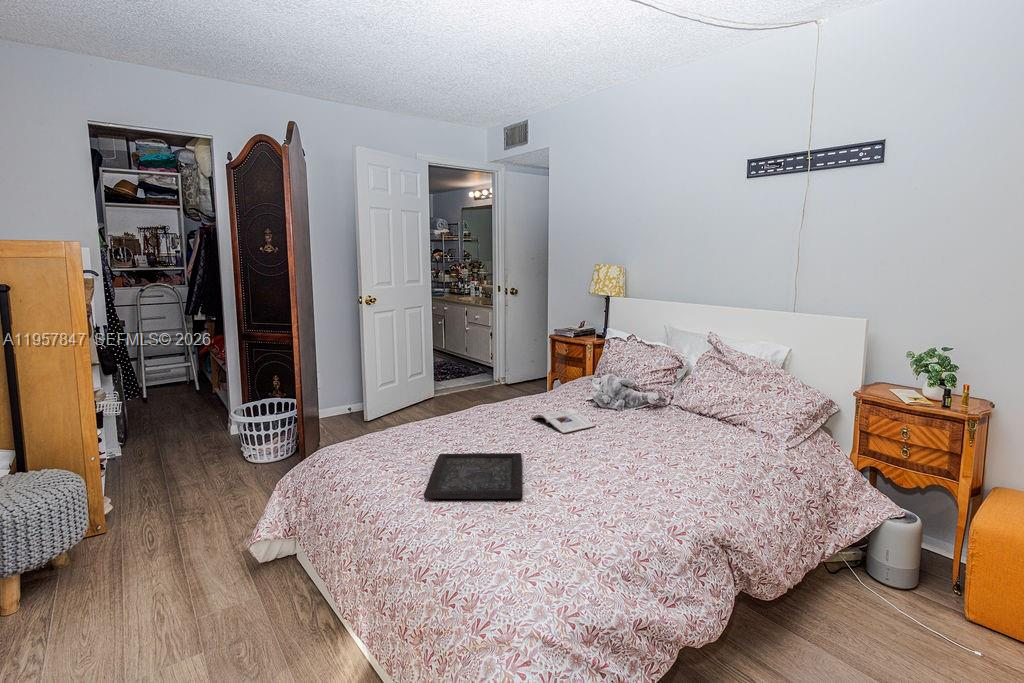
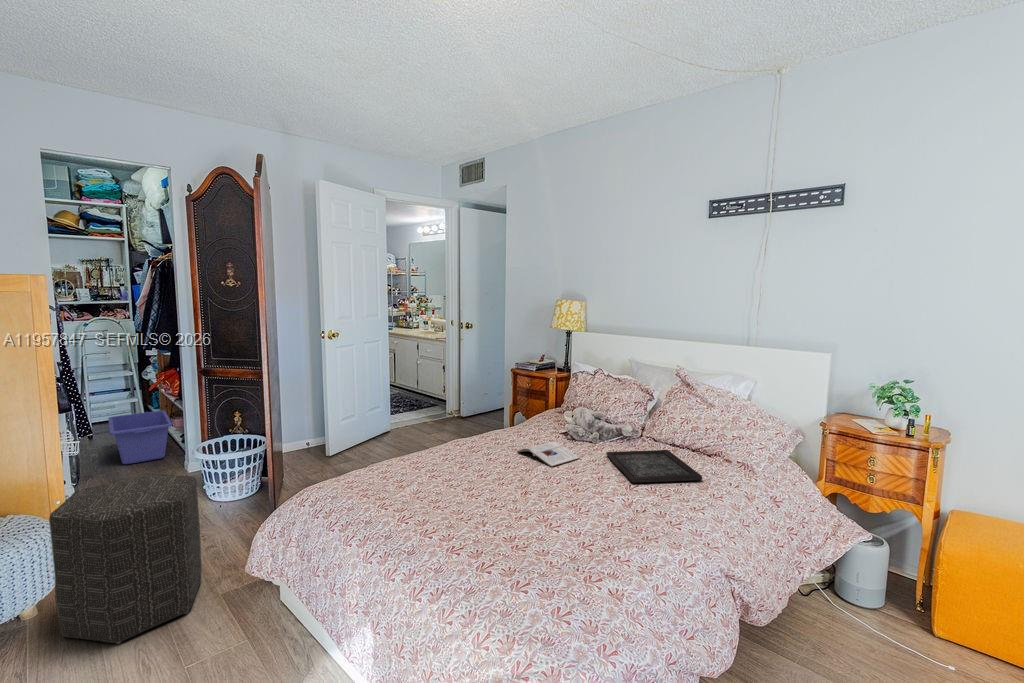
storage bin: none [163,375,220,424] -> present [108,411,172,464]
ottoman: none [88,430,229,582] -> present [49,474,202,644]
tray: present [424,453,522,499] -> present [606,450,702,483]

